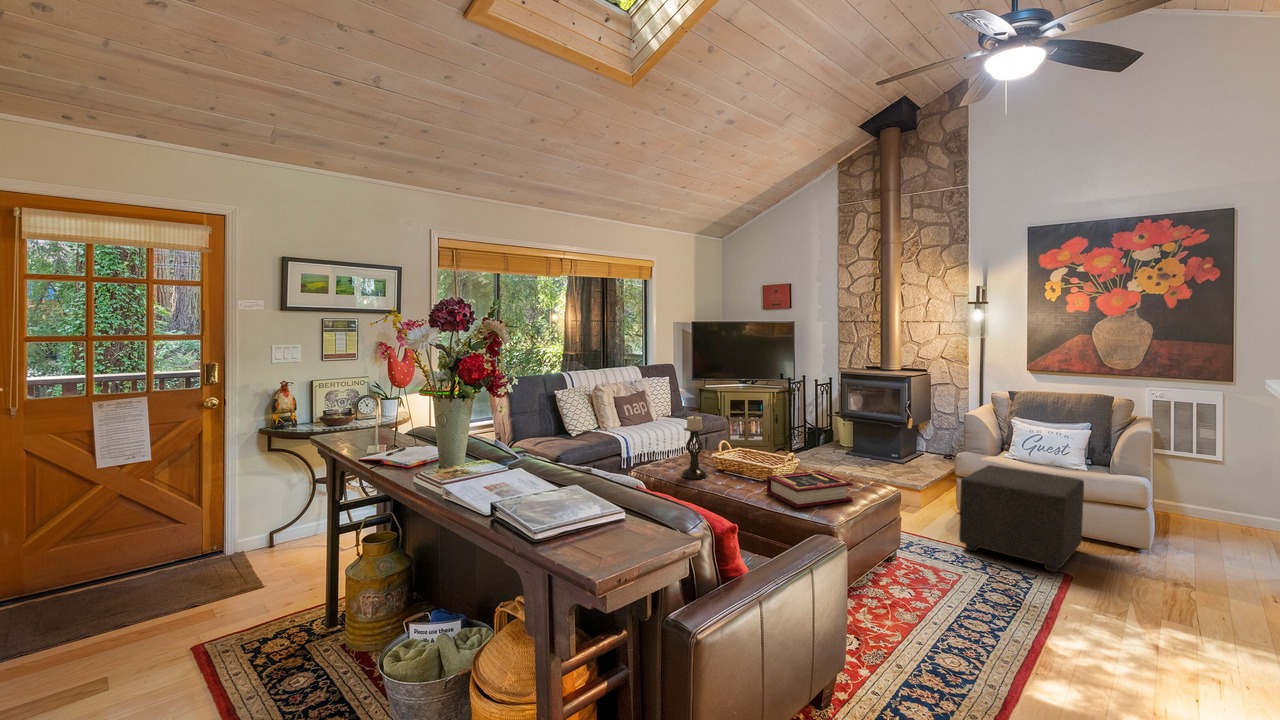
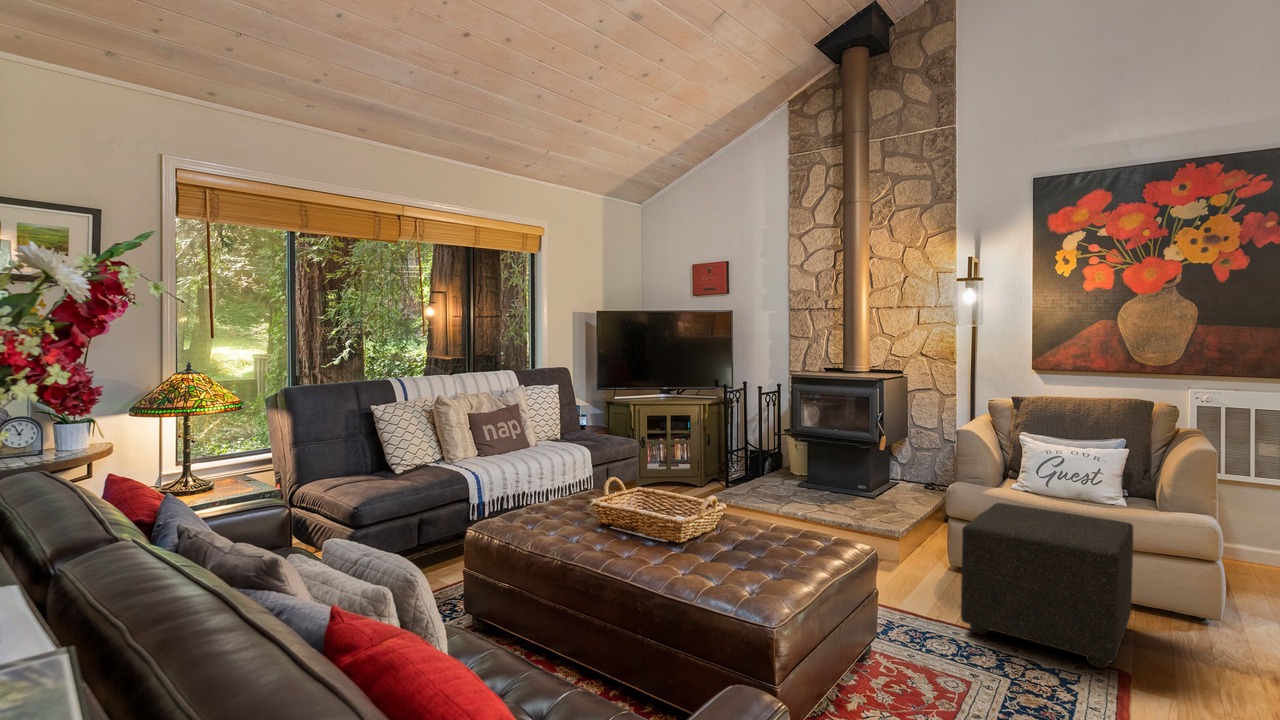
candle holder: present [681,415,707,479] -> none [539,437,581,541]
book: present [767,470,853,508] -> none [667,523,804,593]

